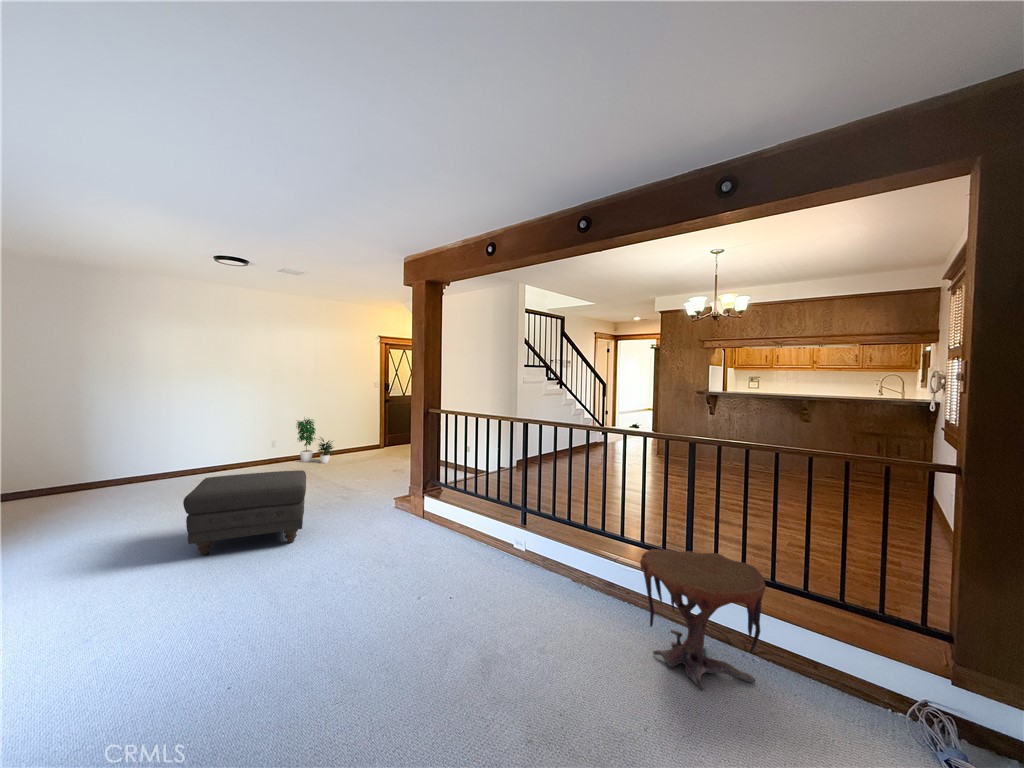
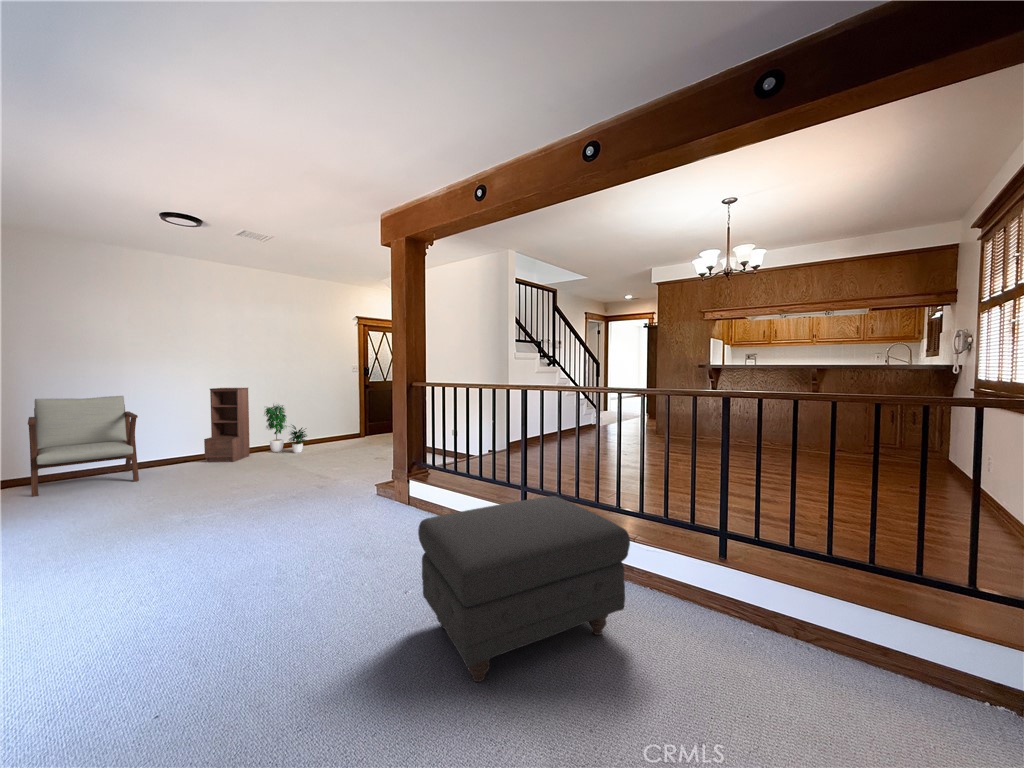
bookshelf: none [243,403,283,471] -> present [204,388,250,462]
lounge chair: none [98,411,189,500] -> present [28,396,139,497]
ottoman: present [183,470,306,555] -> present [418,496,630,682]
side table: present [640,549,766,689] -> none [674,524,833,686]

